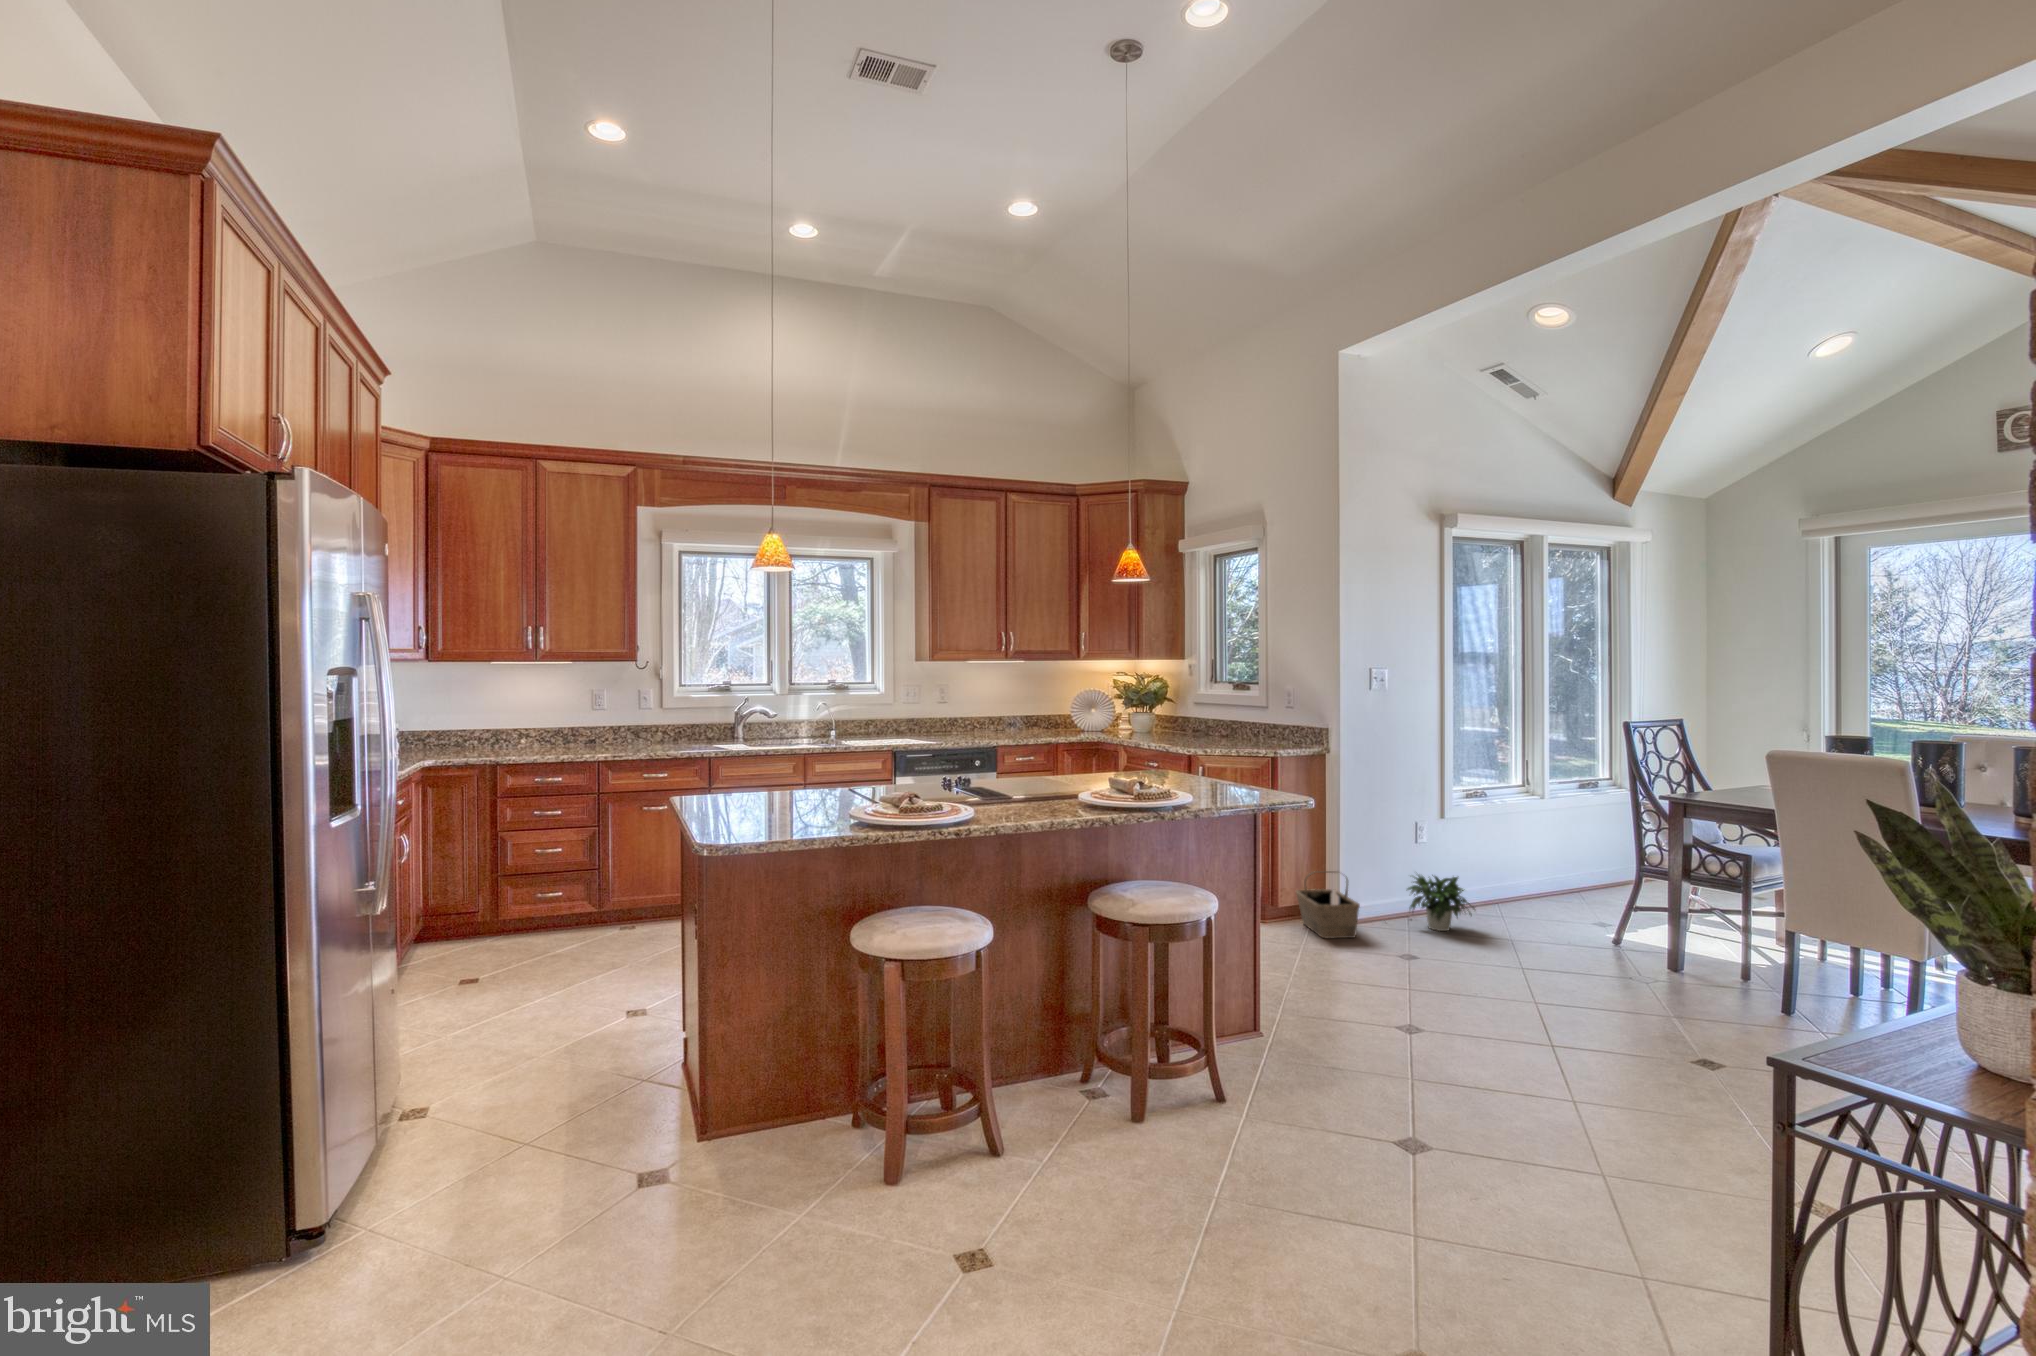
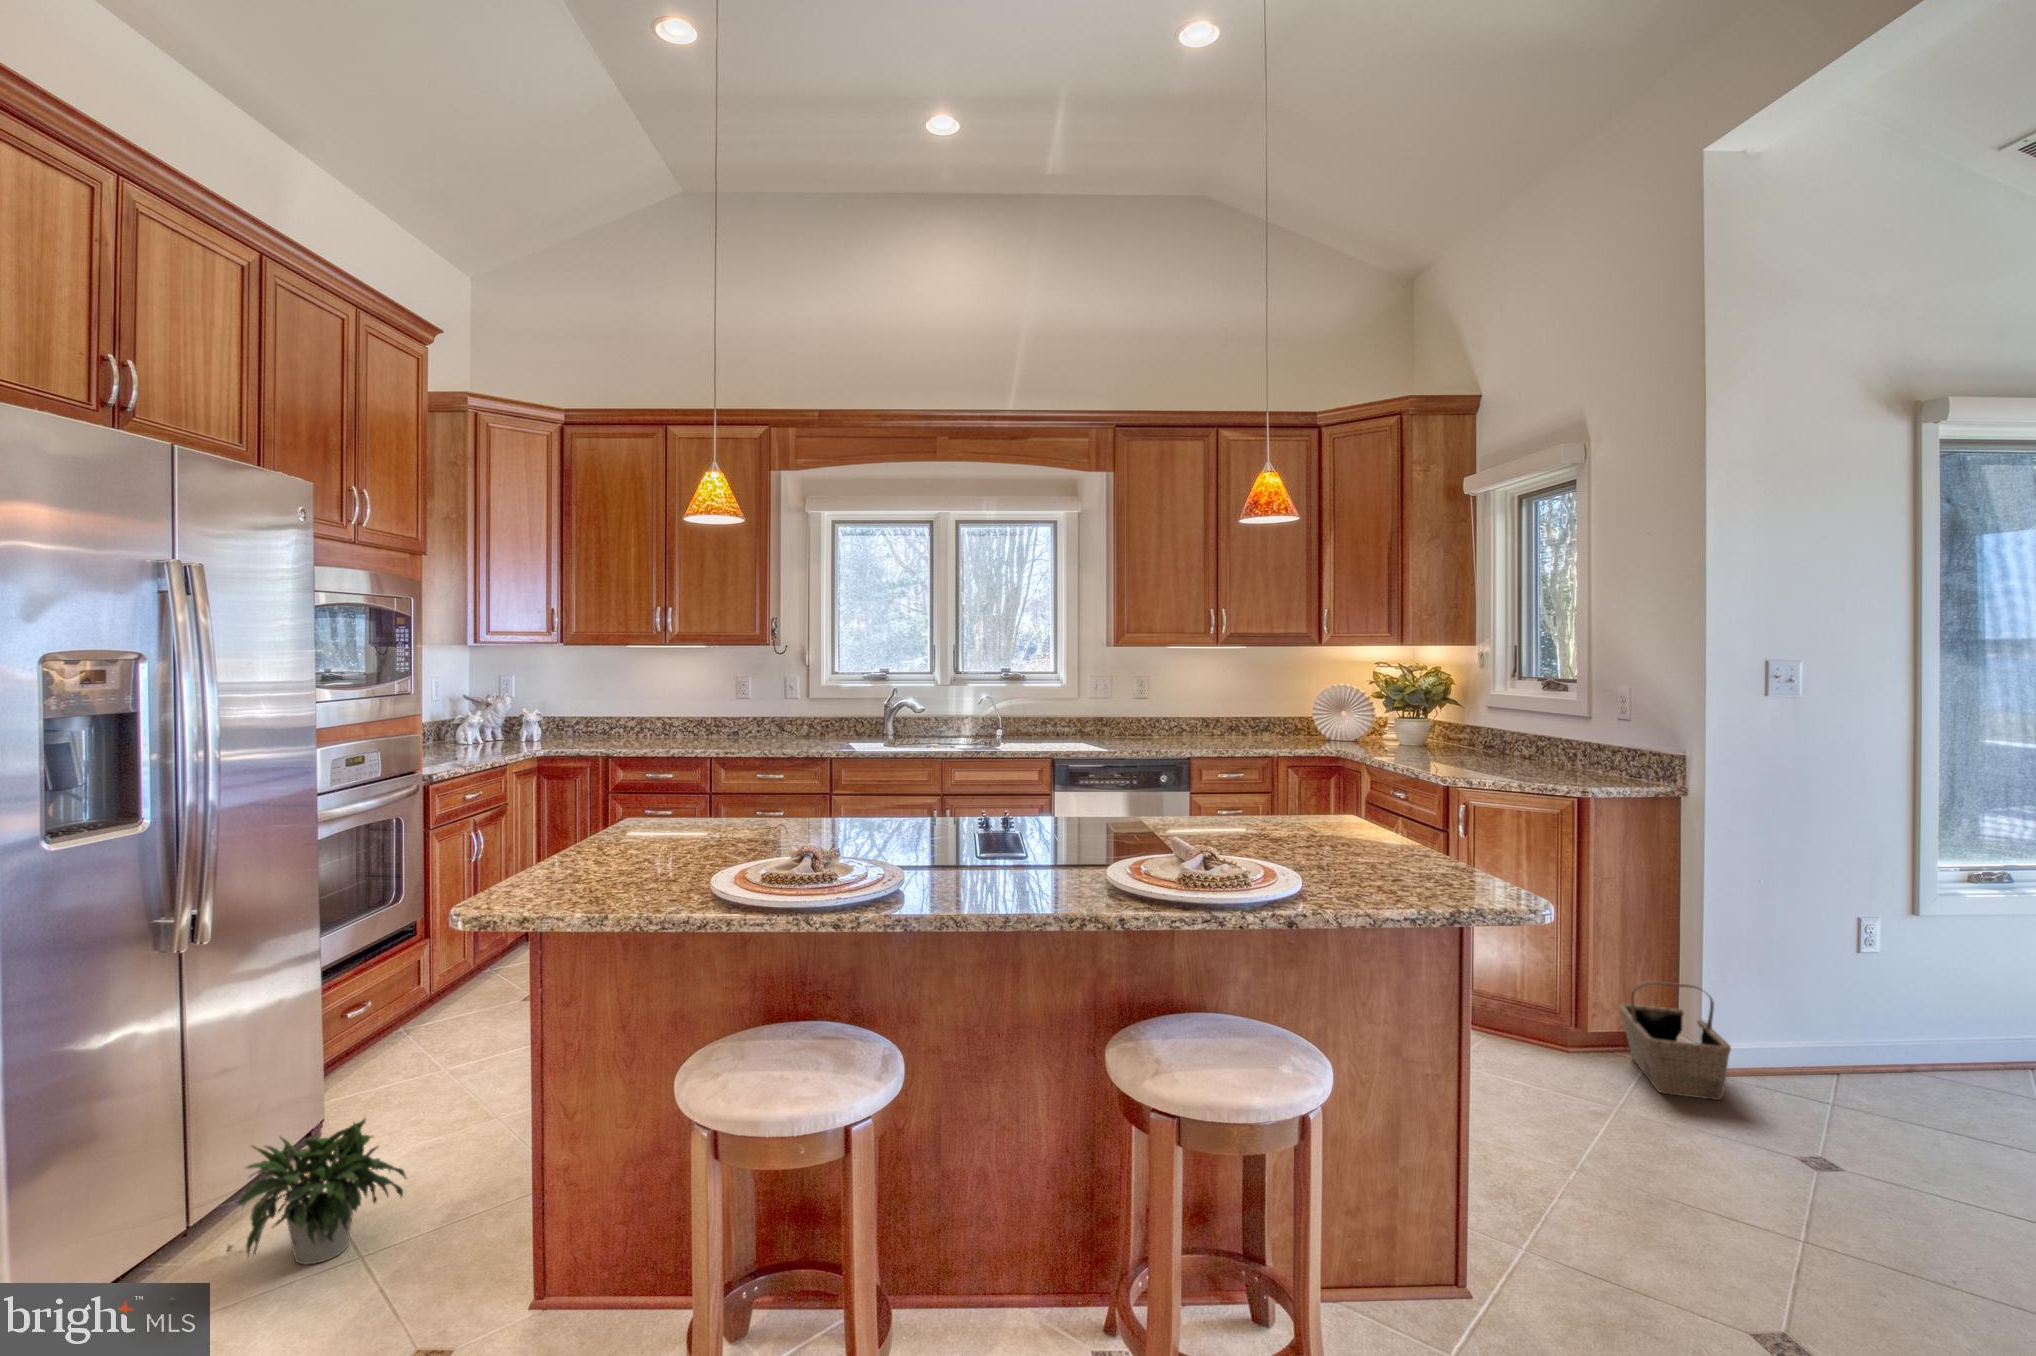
potted plant: present [1407,875,1474,931] -> present [169,1119,406,1301]

